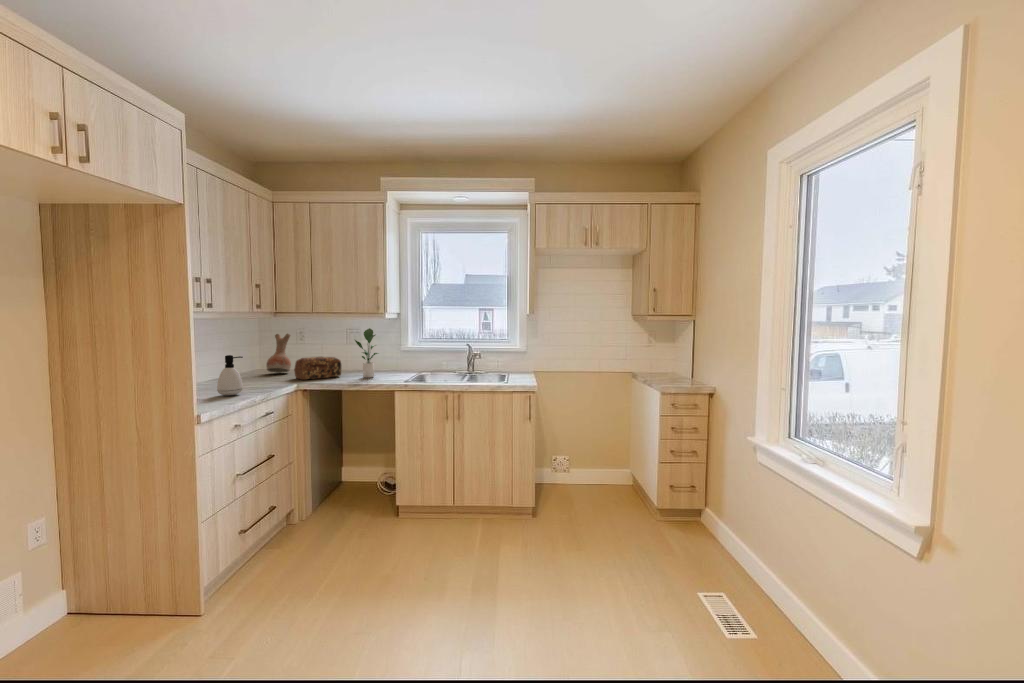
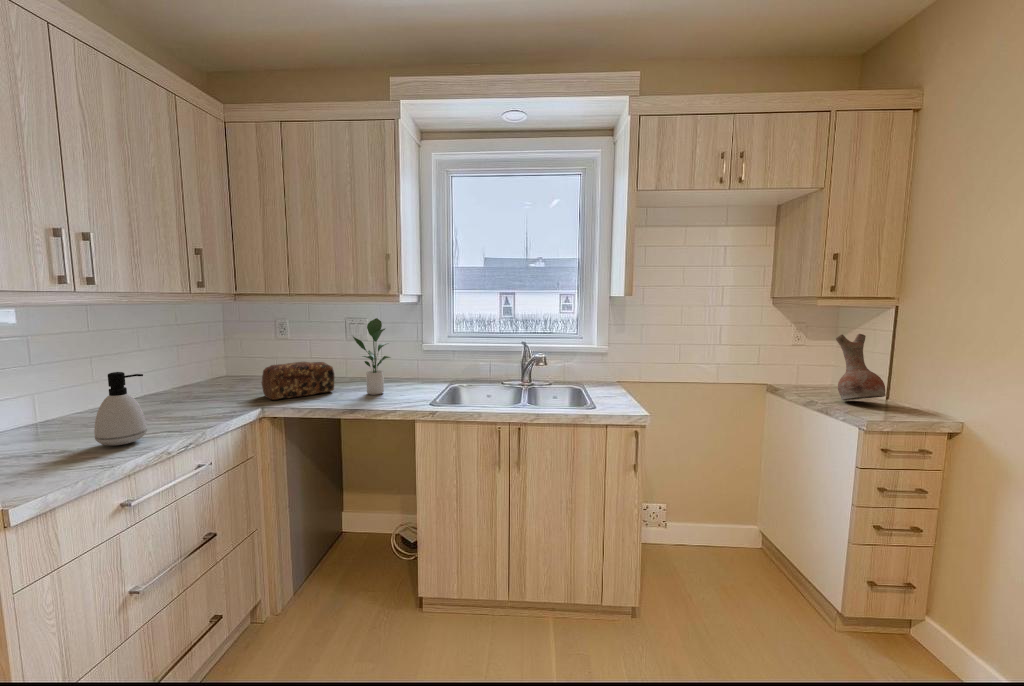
vase: present [267,334,291,373] -> present [836,334,886,400]

